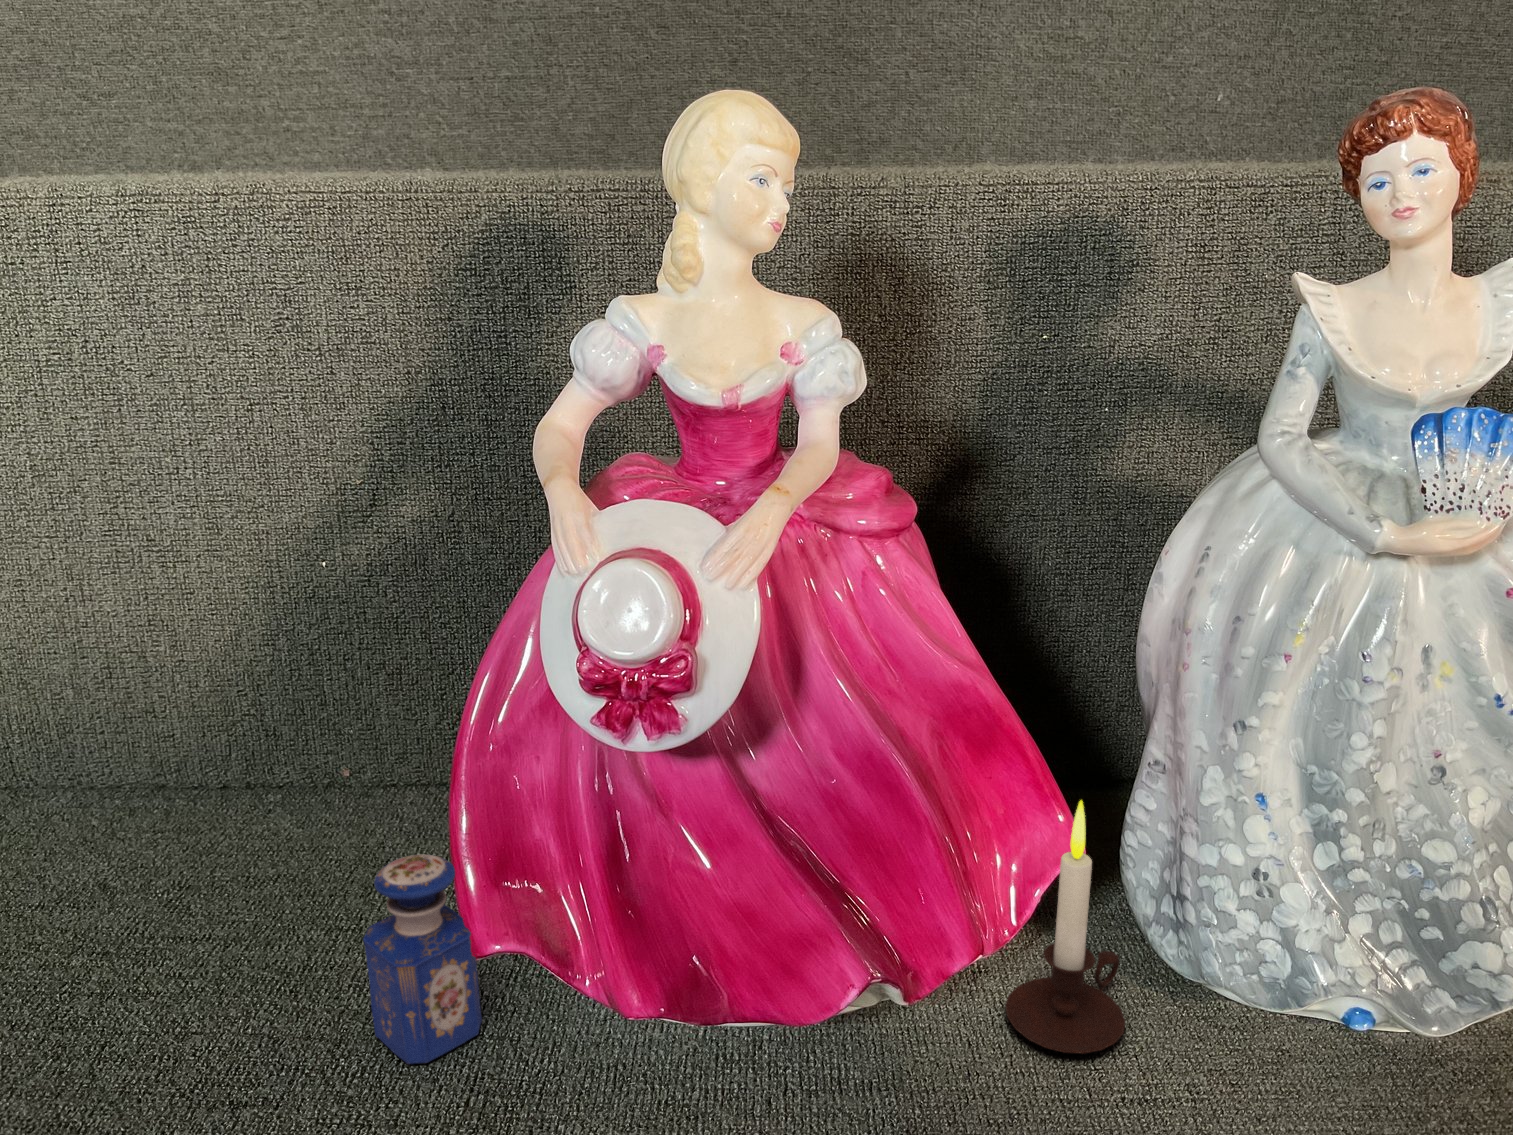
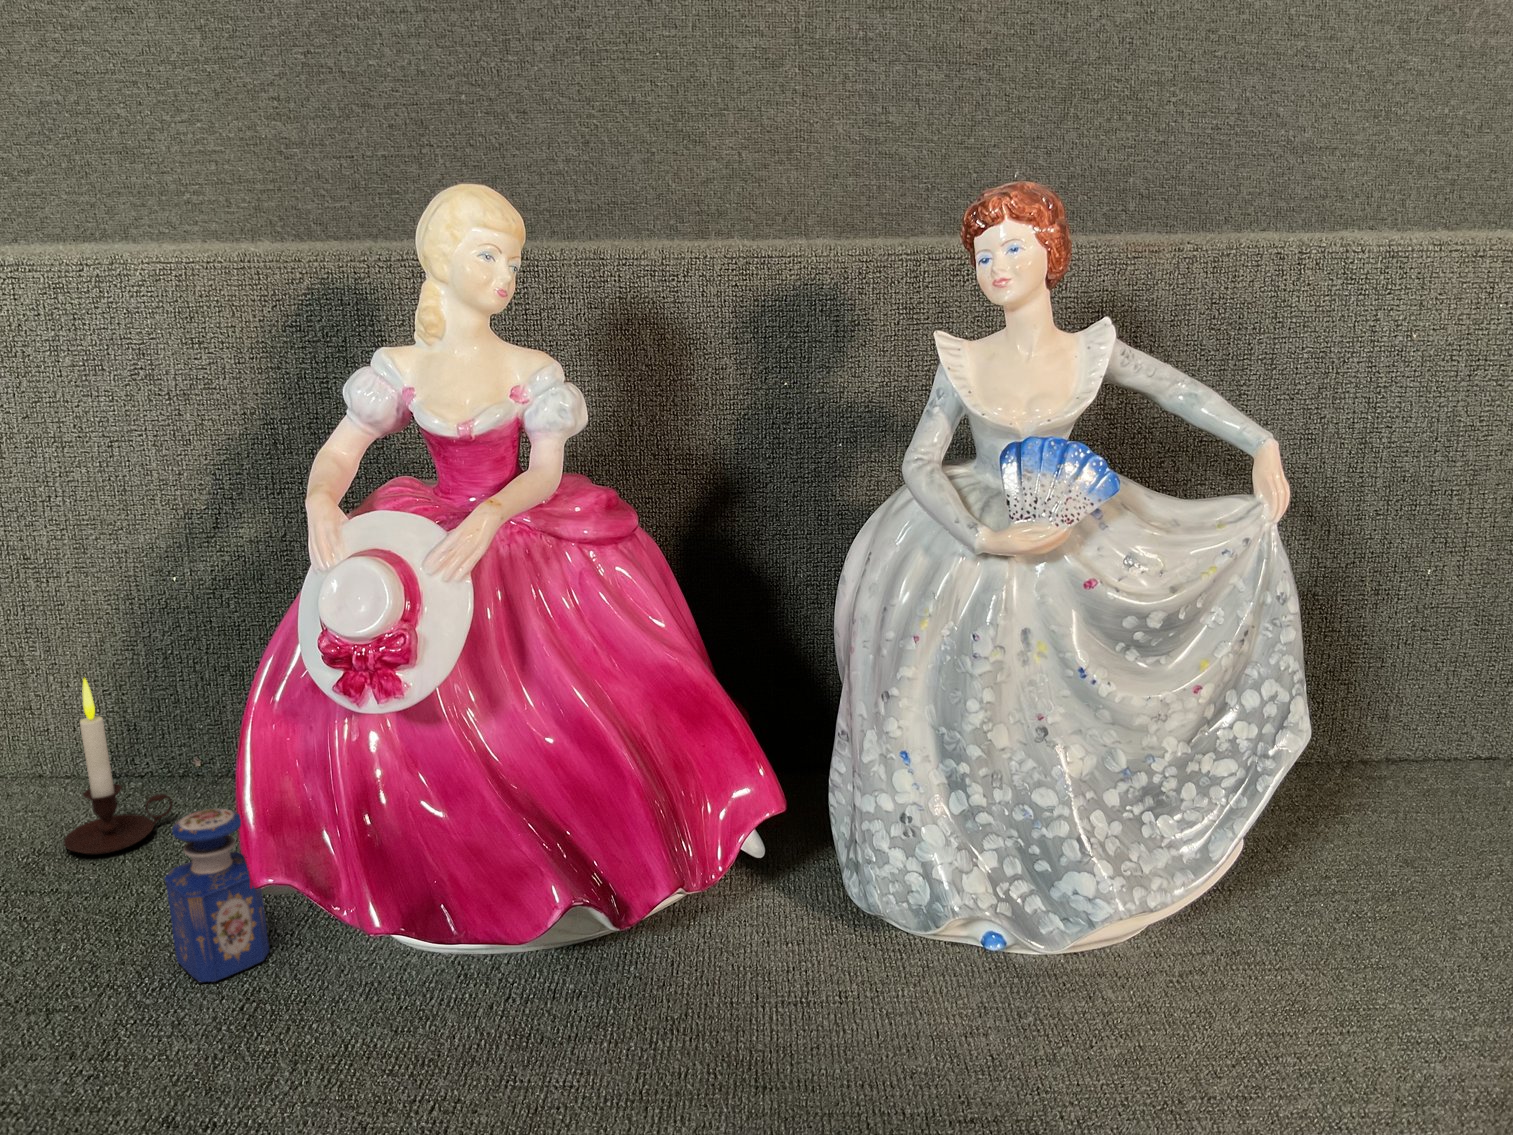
candle: present [1005,801,1126,1054] -> present [64,679,173,854]

